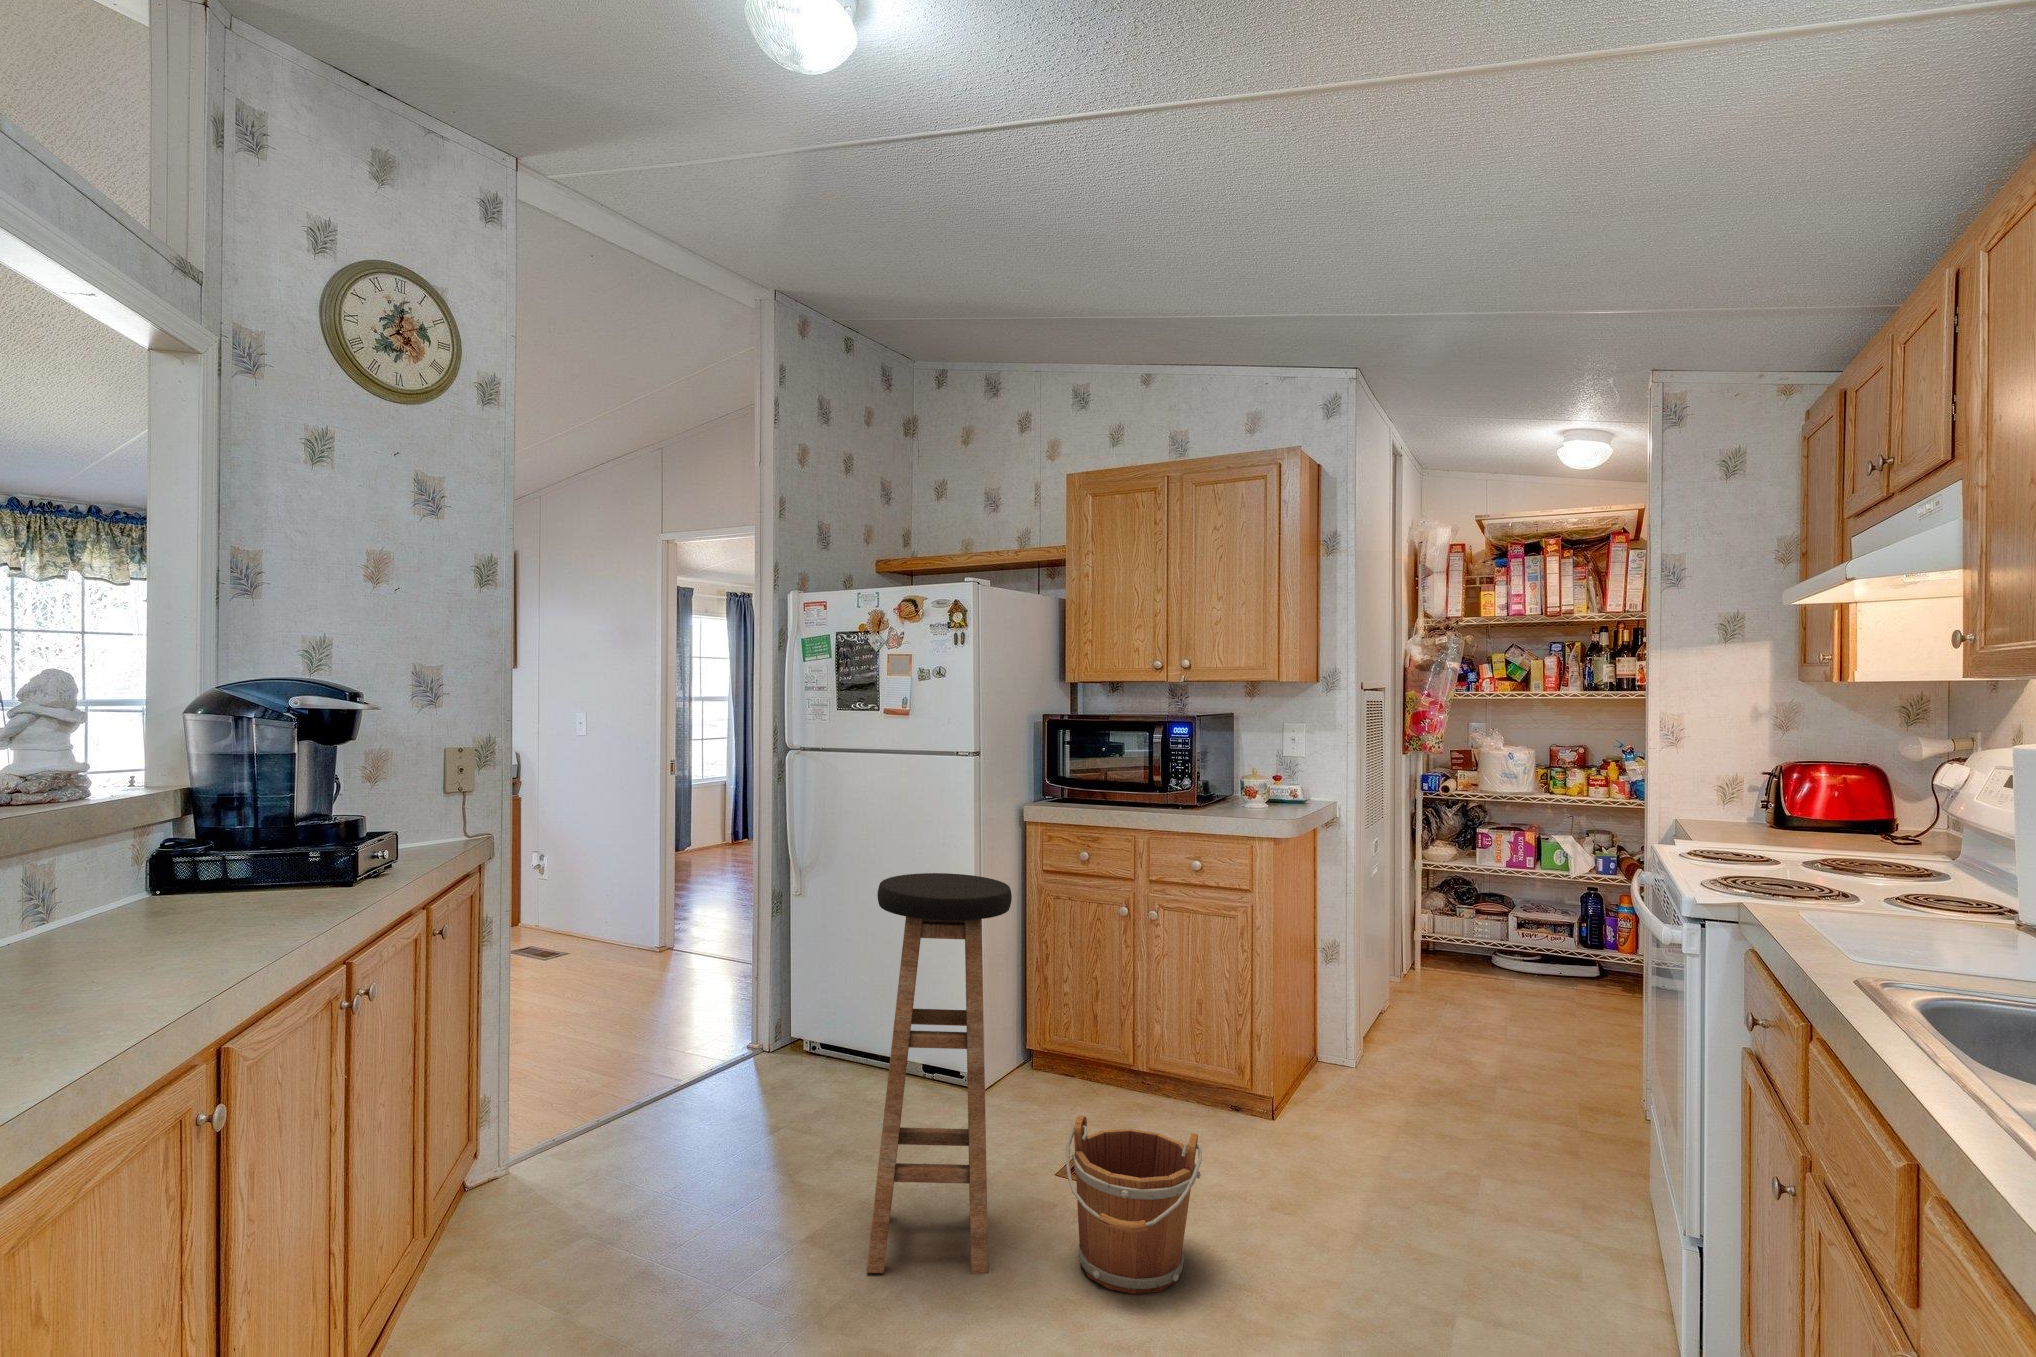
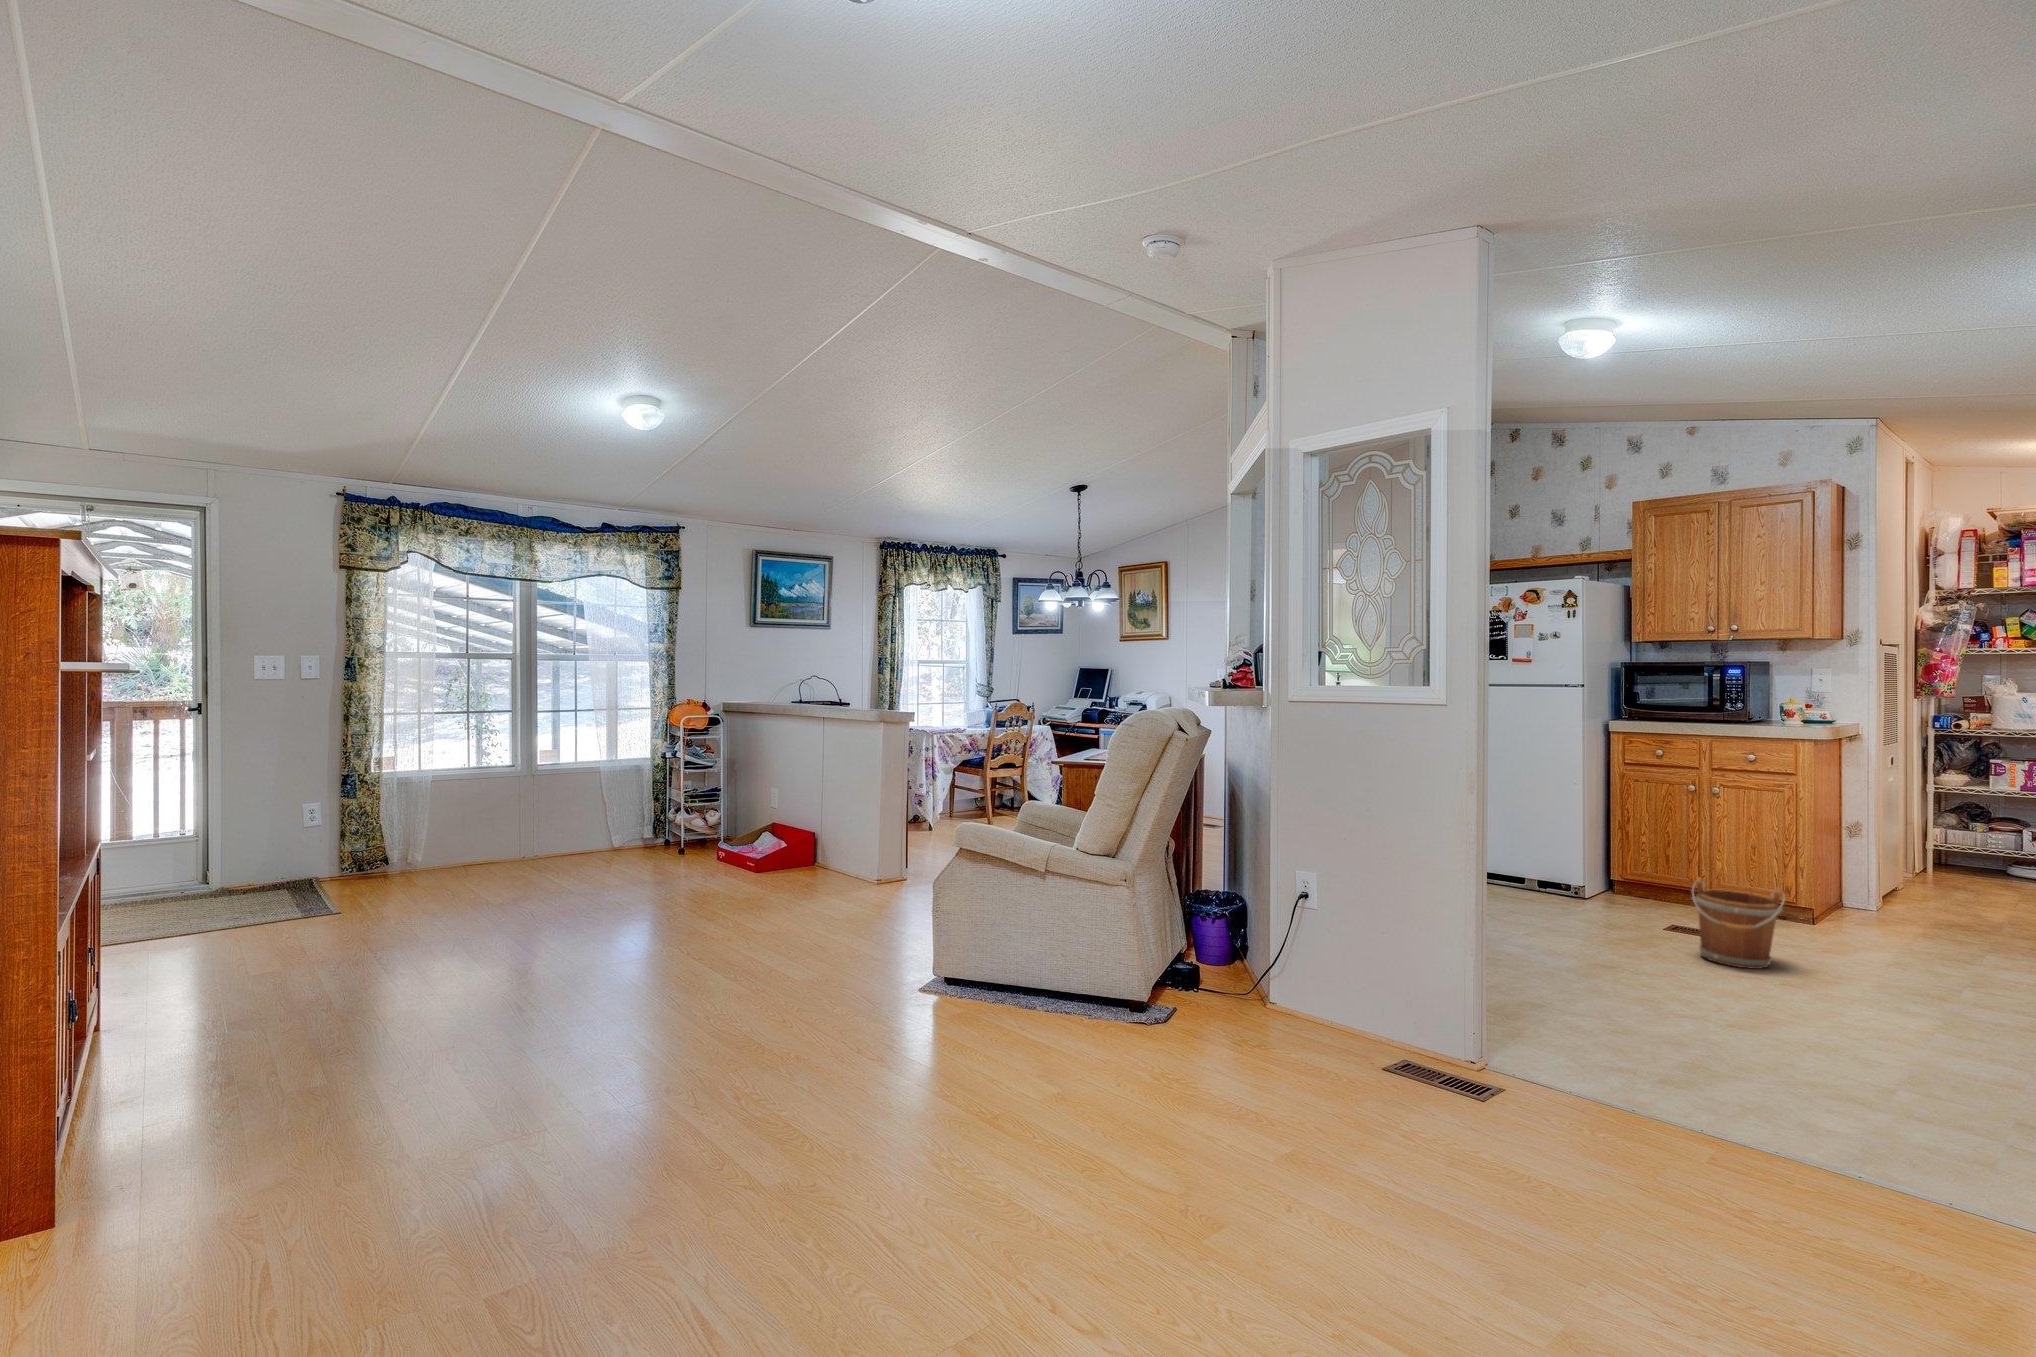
bar stool: present [867,873,1012,1274] -> none [1558,744,1651,955]

